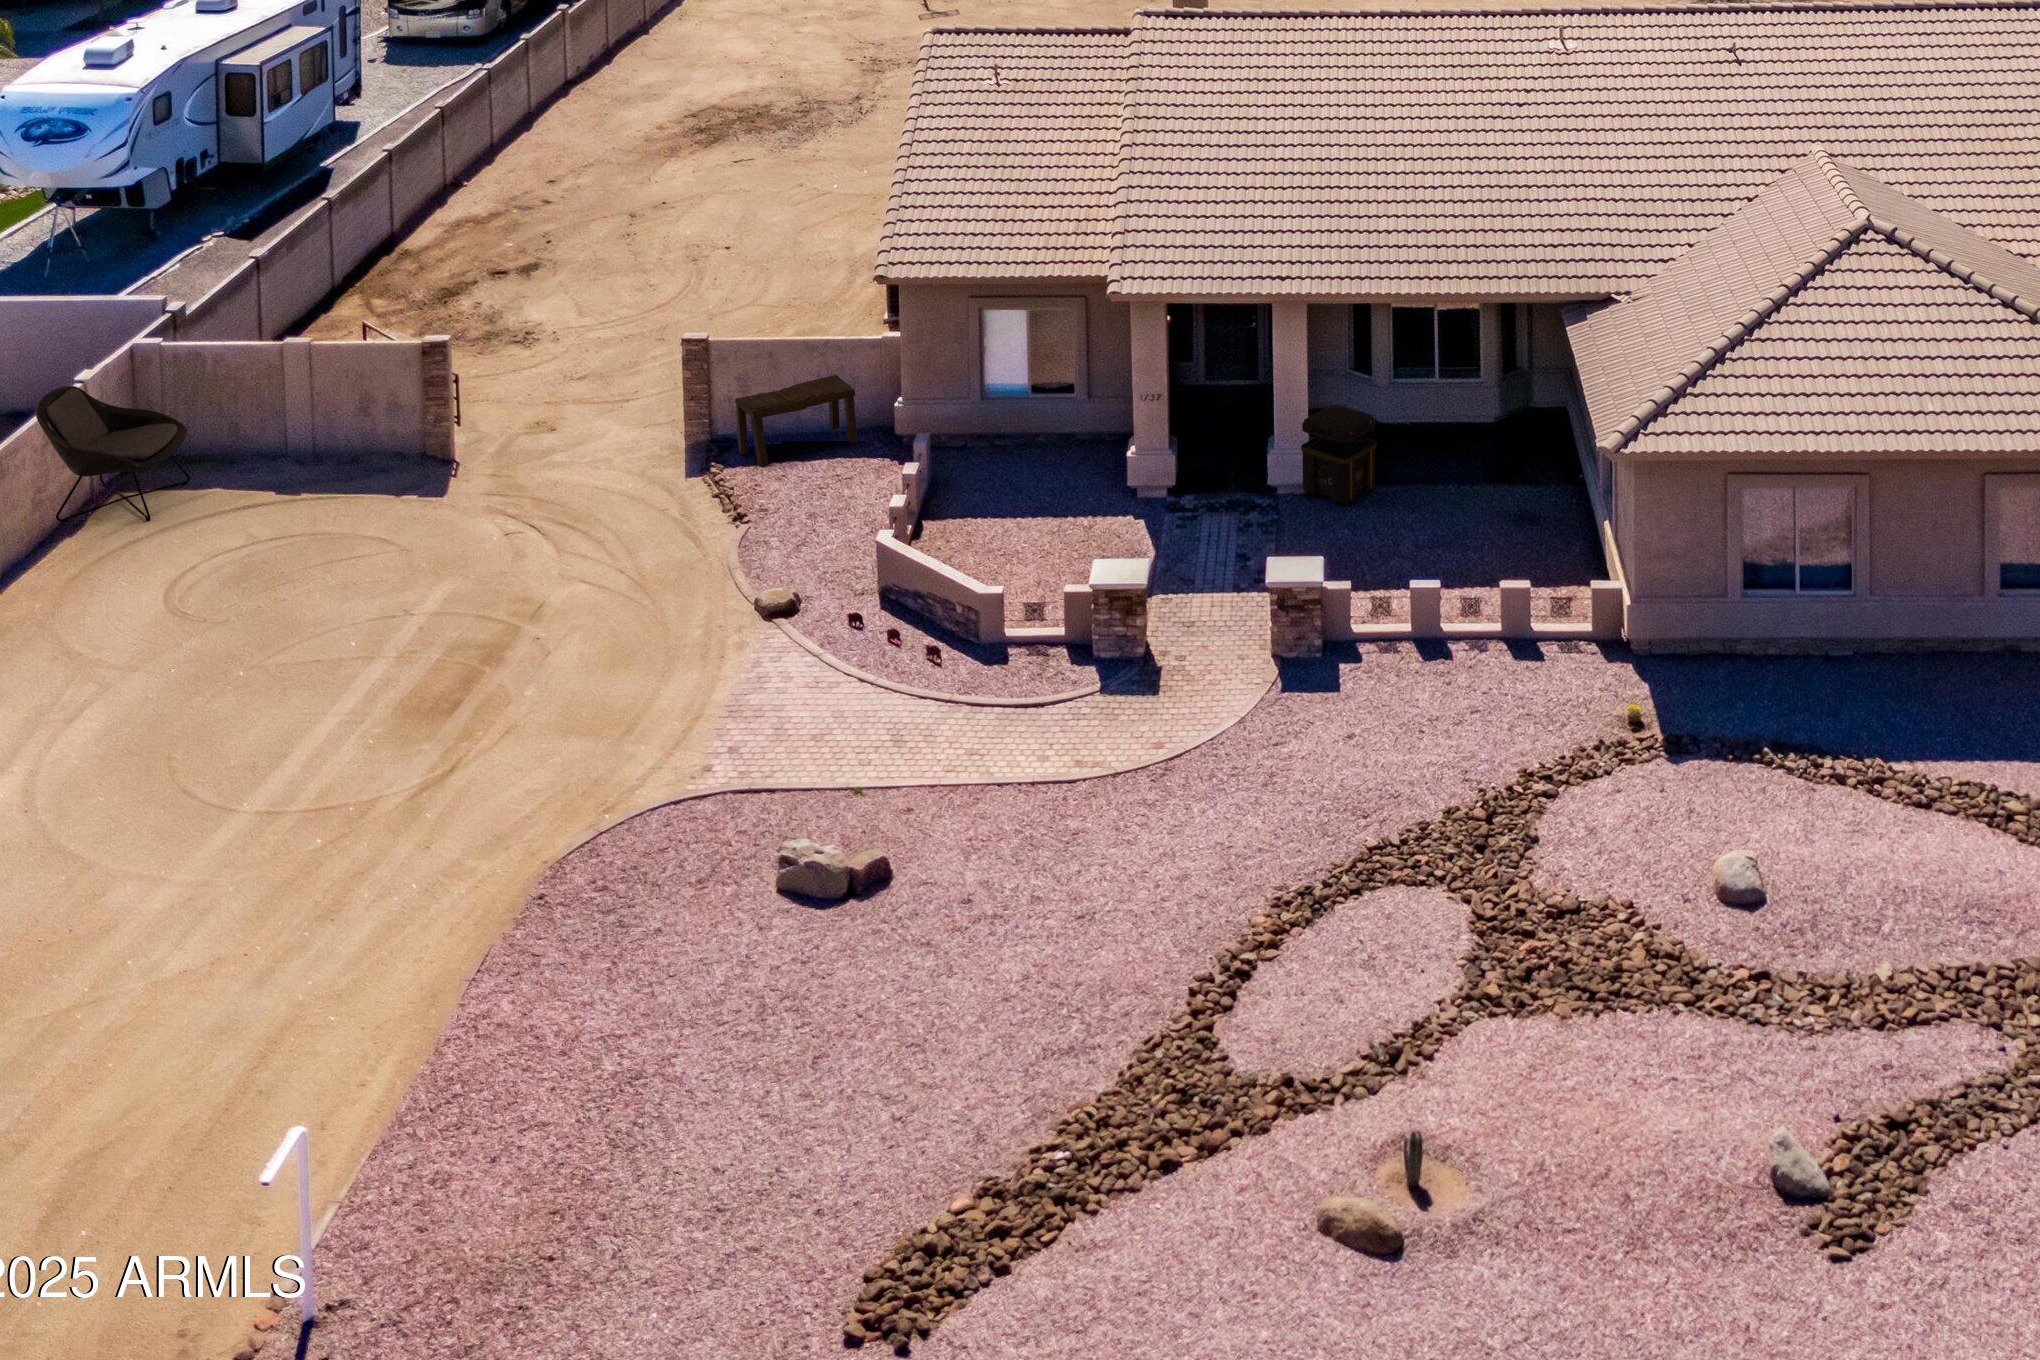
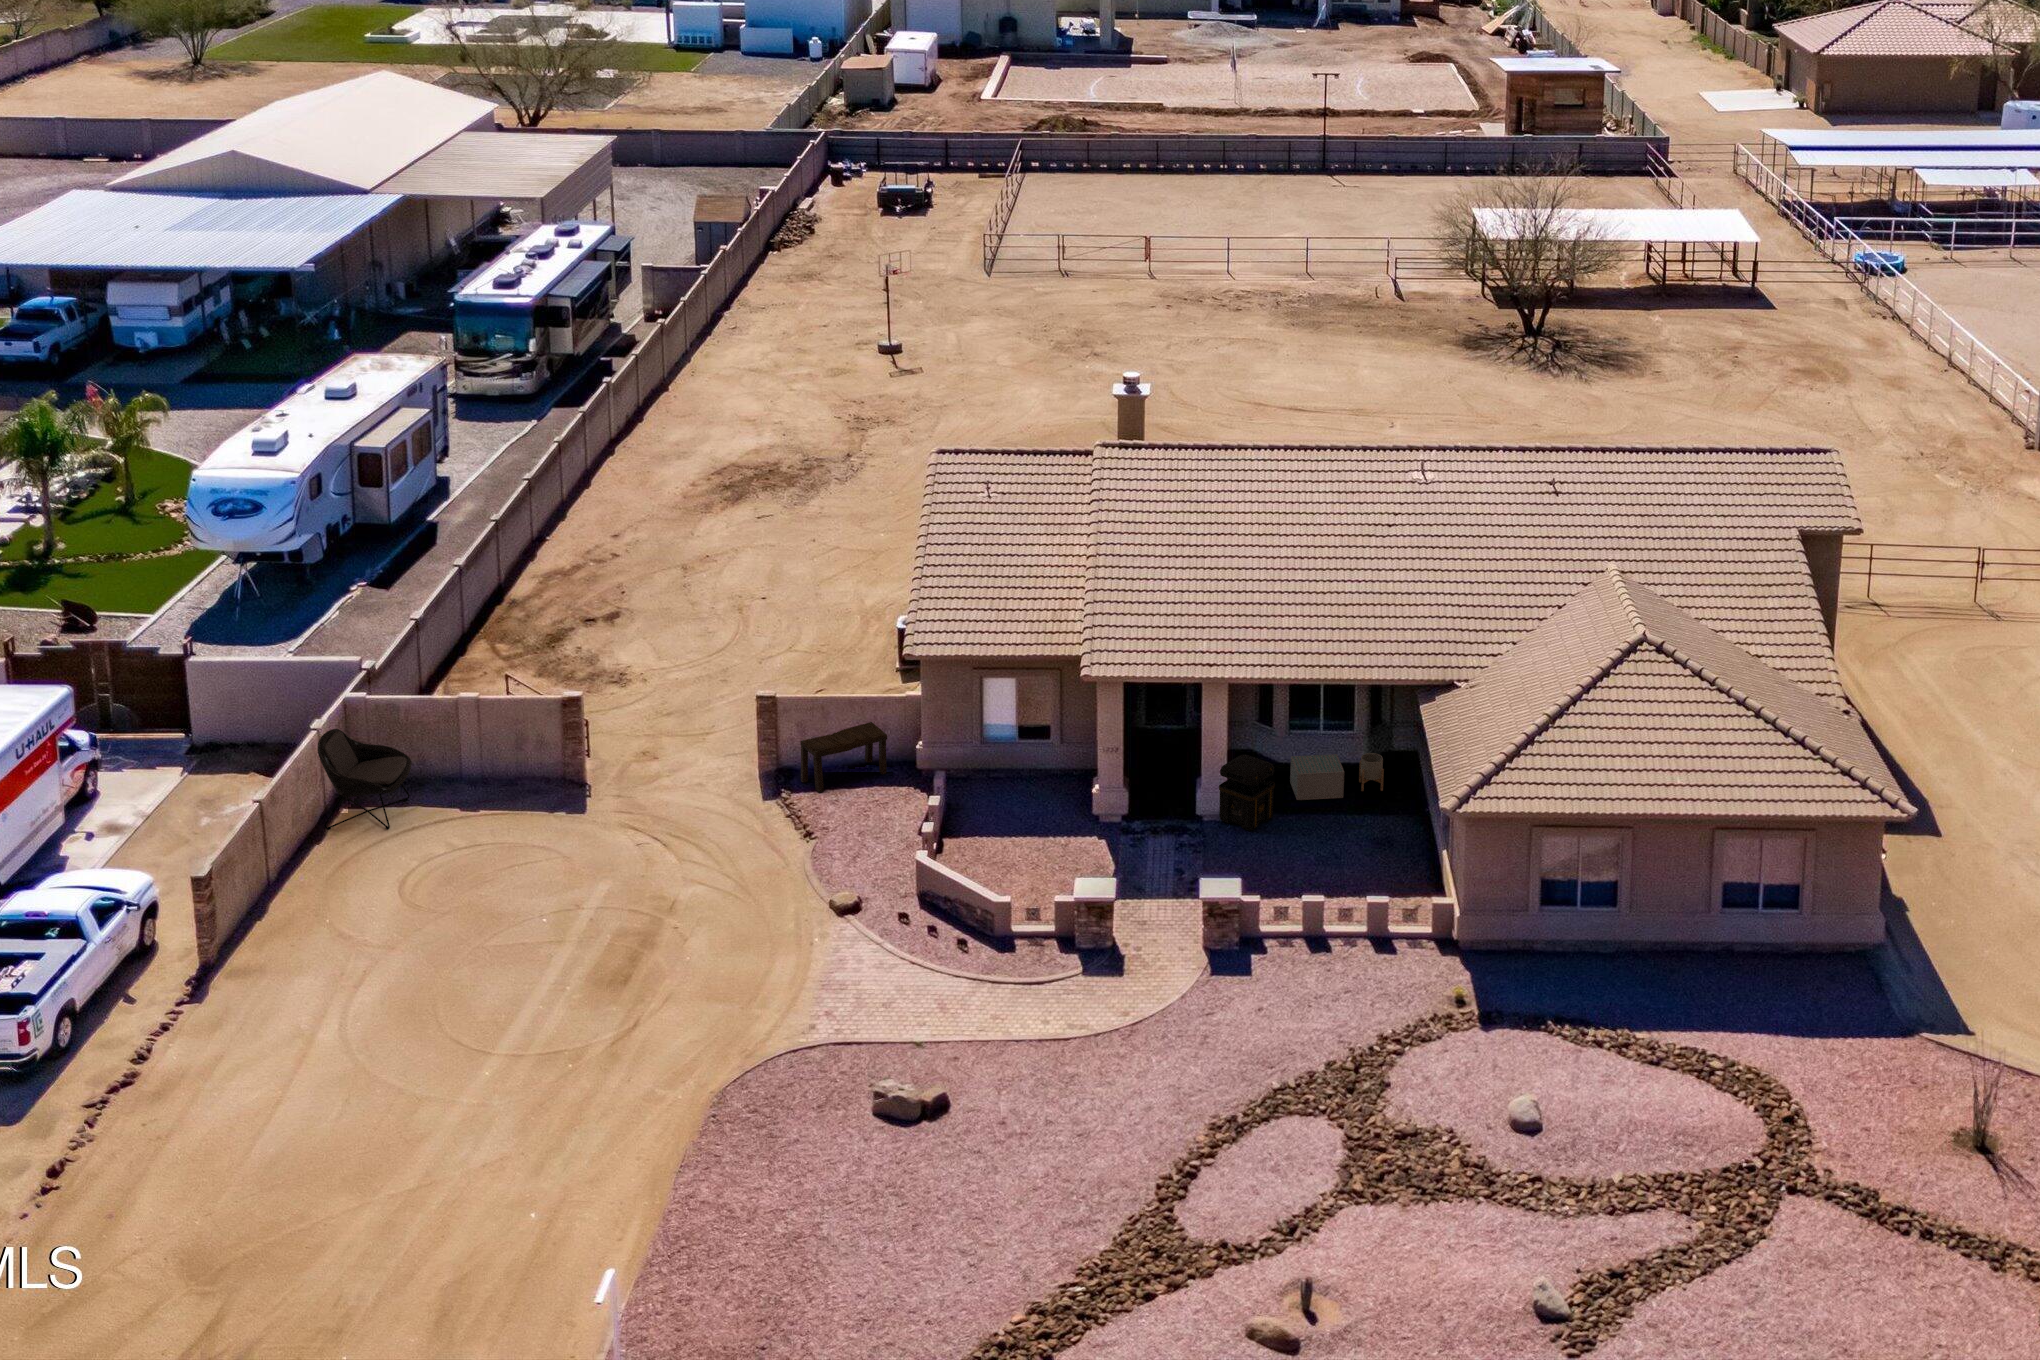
planter: none [1490,405,1522,455] -> present [1359,753,1384,791]
storage box: none [1399,408,1470,466] -> present [1290,754,1344,800]

